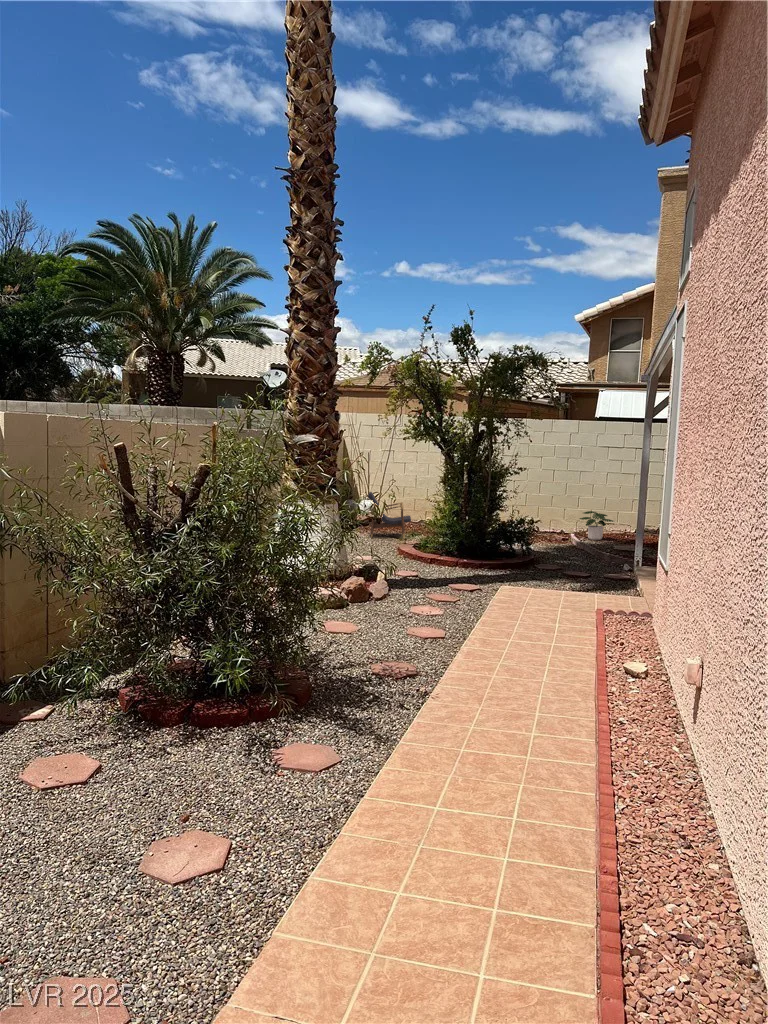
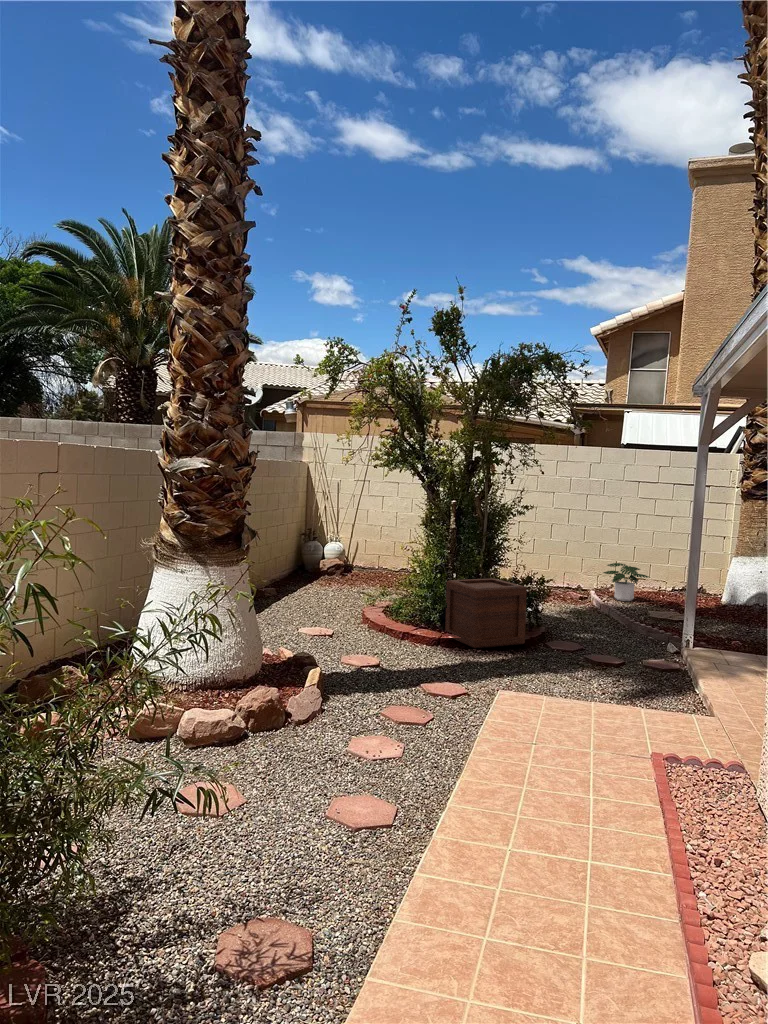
lounge chair: present [368,492,411,538] -> none [329,534,385,596]
wooden crate: none [462,519,520,566] -> present [445,578,527,648]

